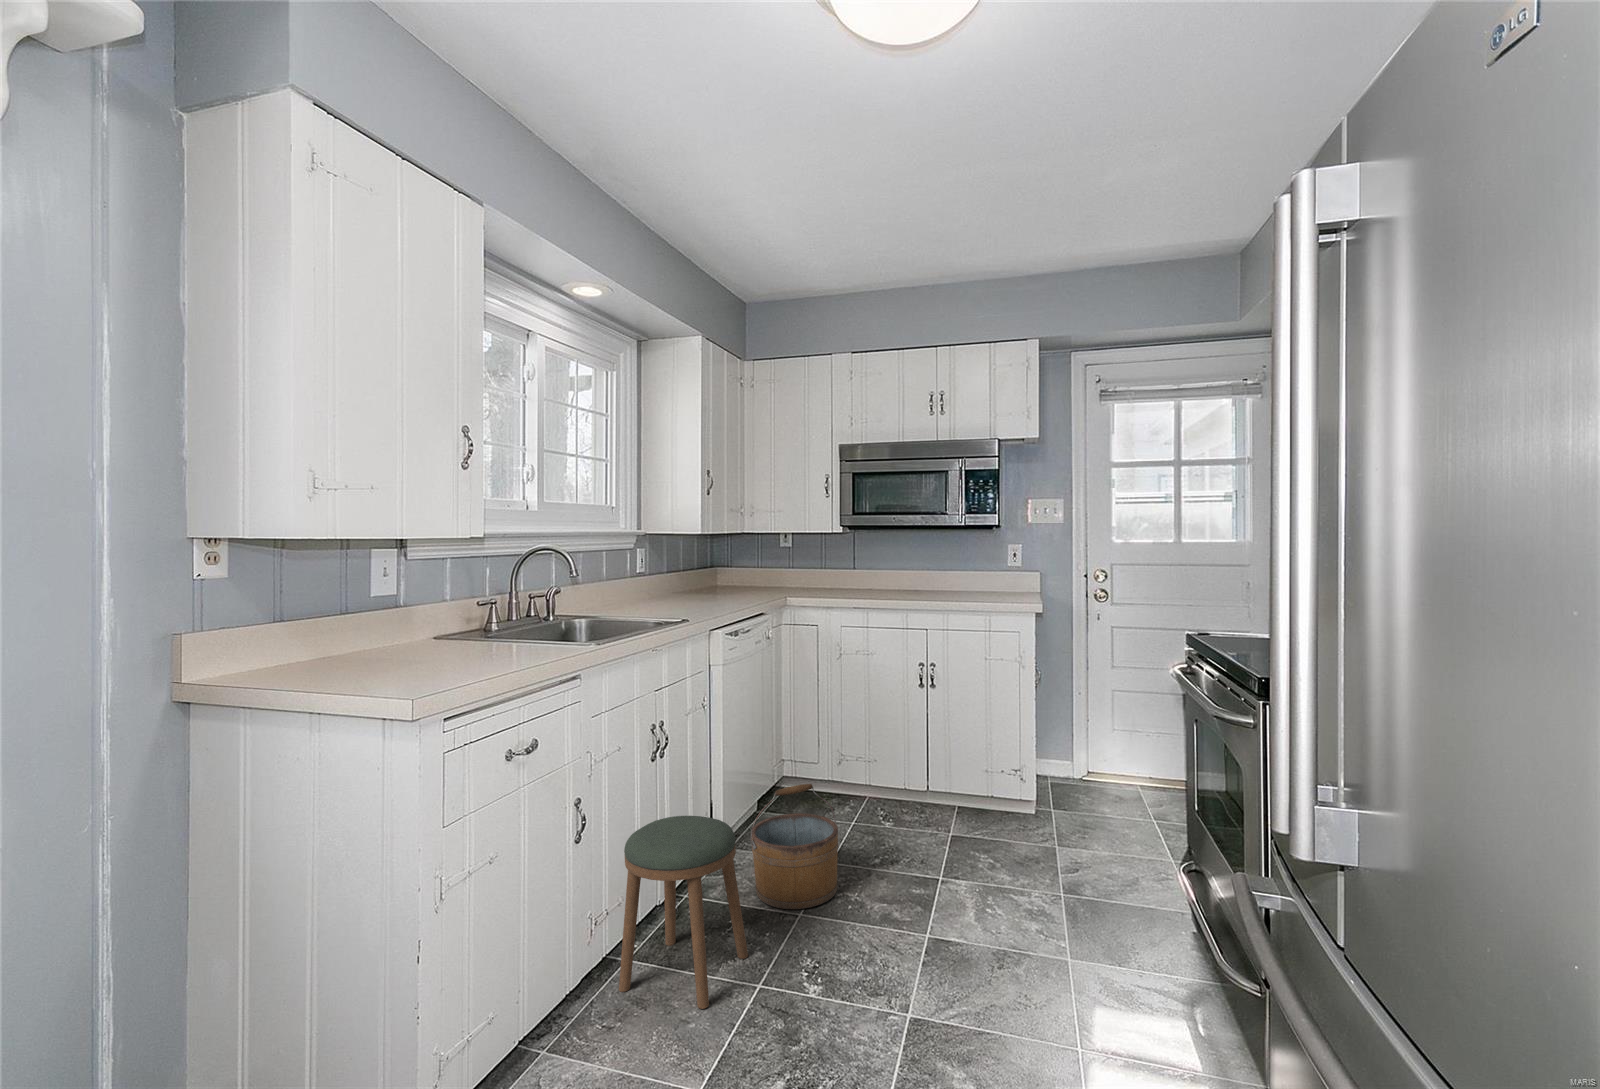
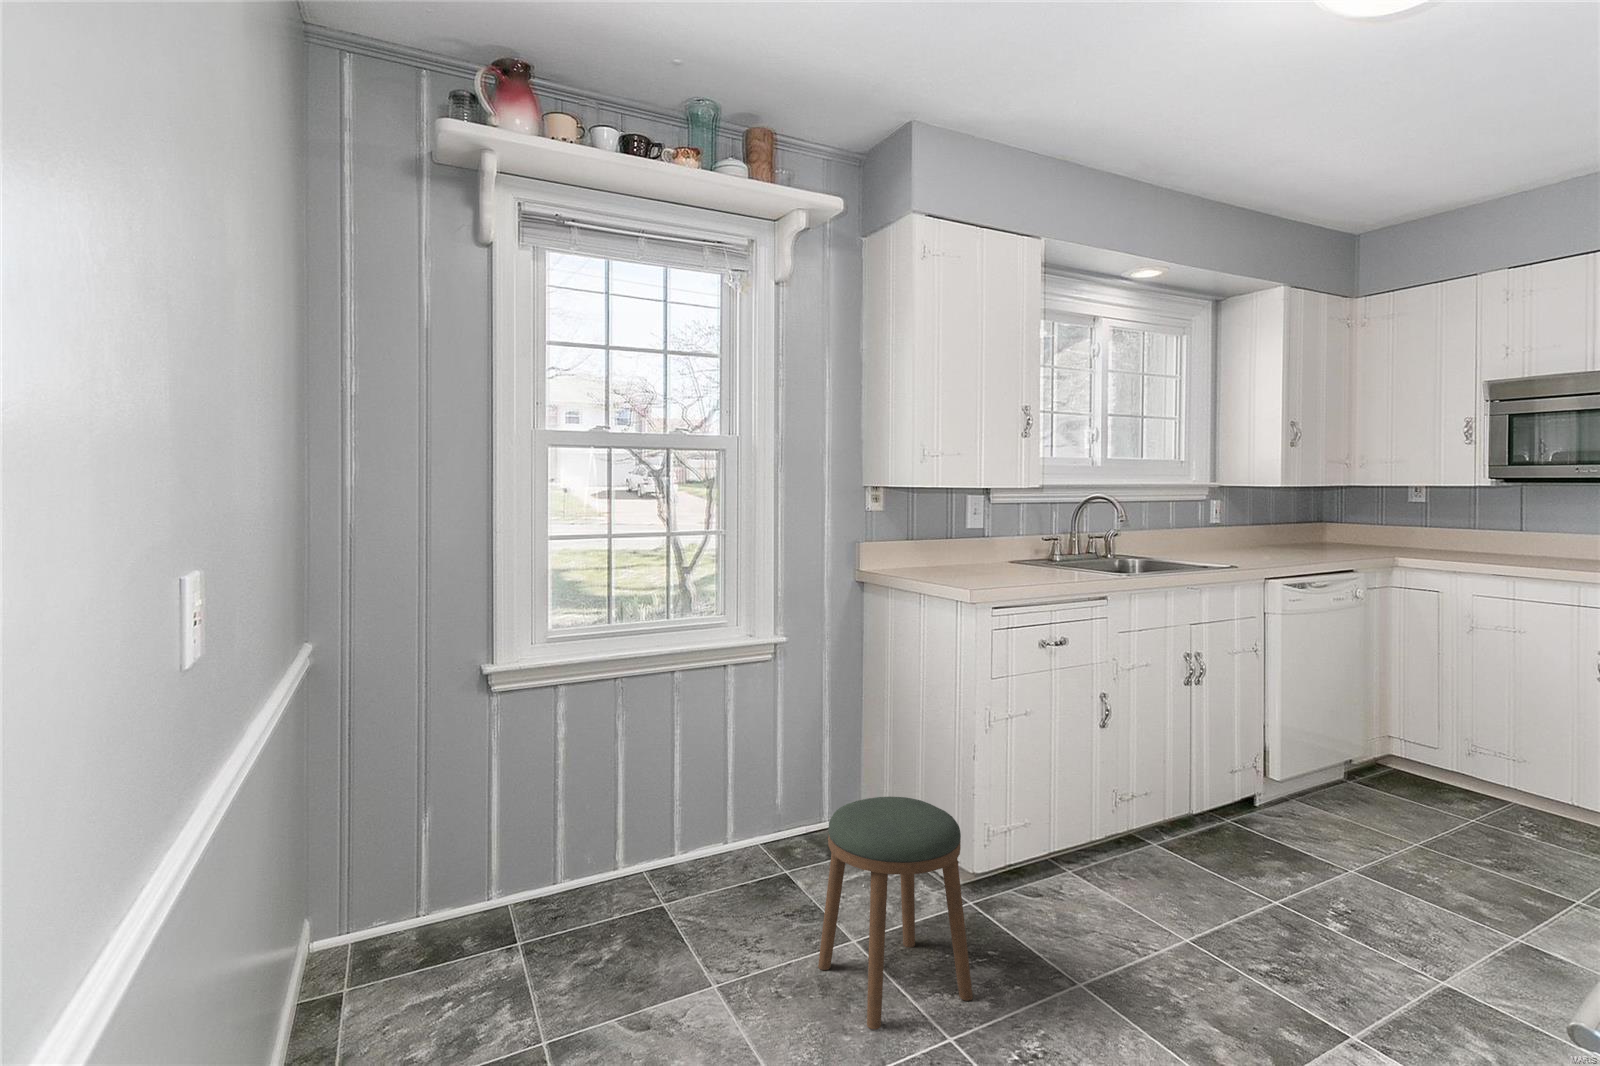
bucket: present [751,784,838,909] -> none [1041,812,1176,986]

